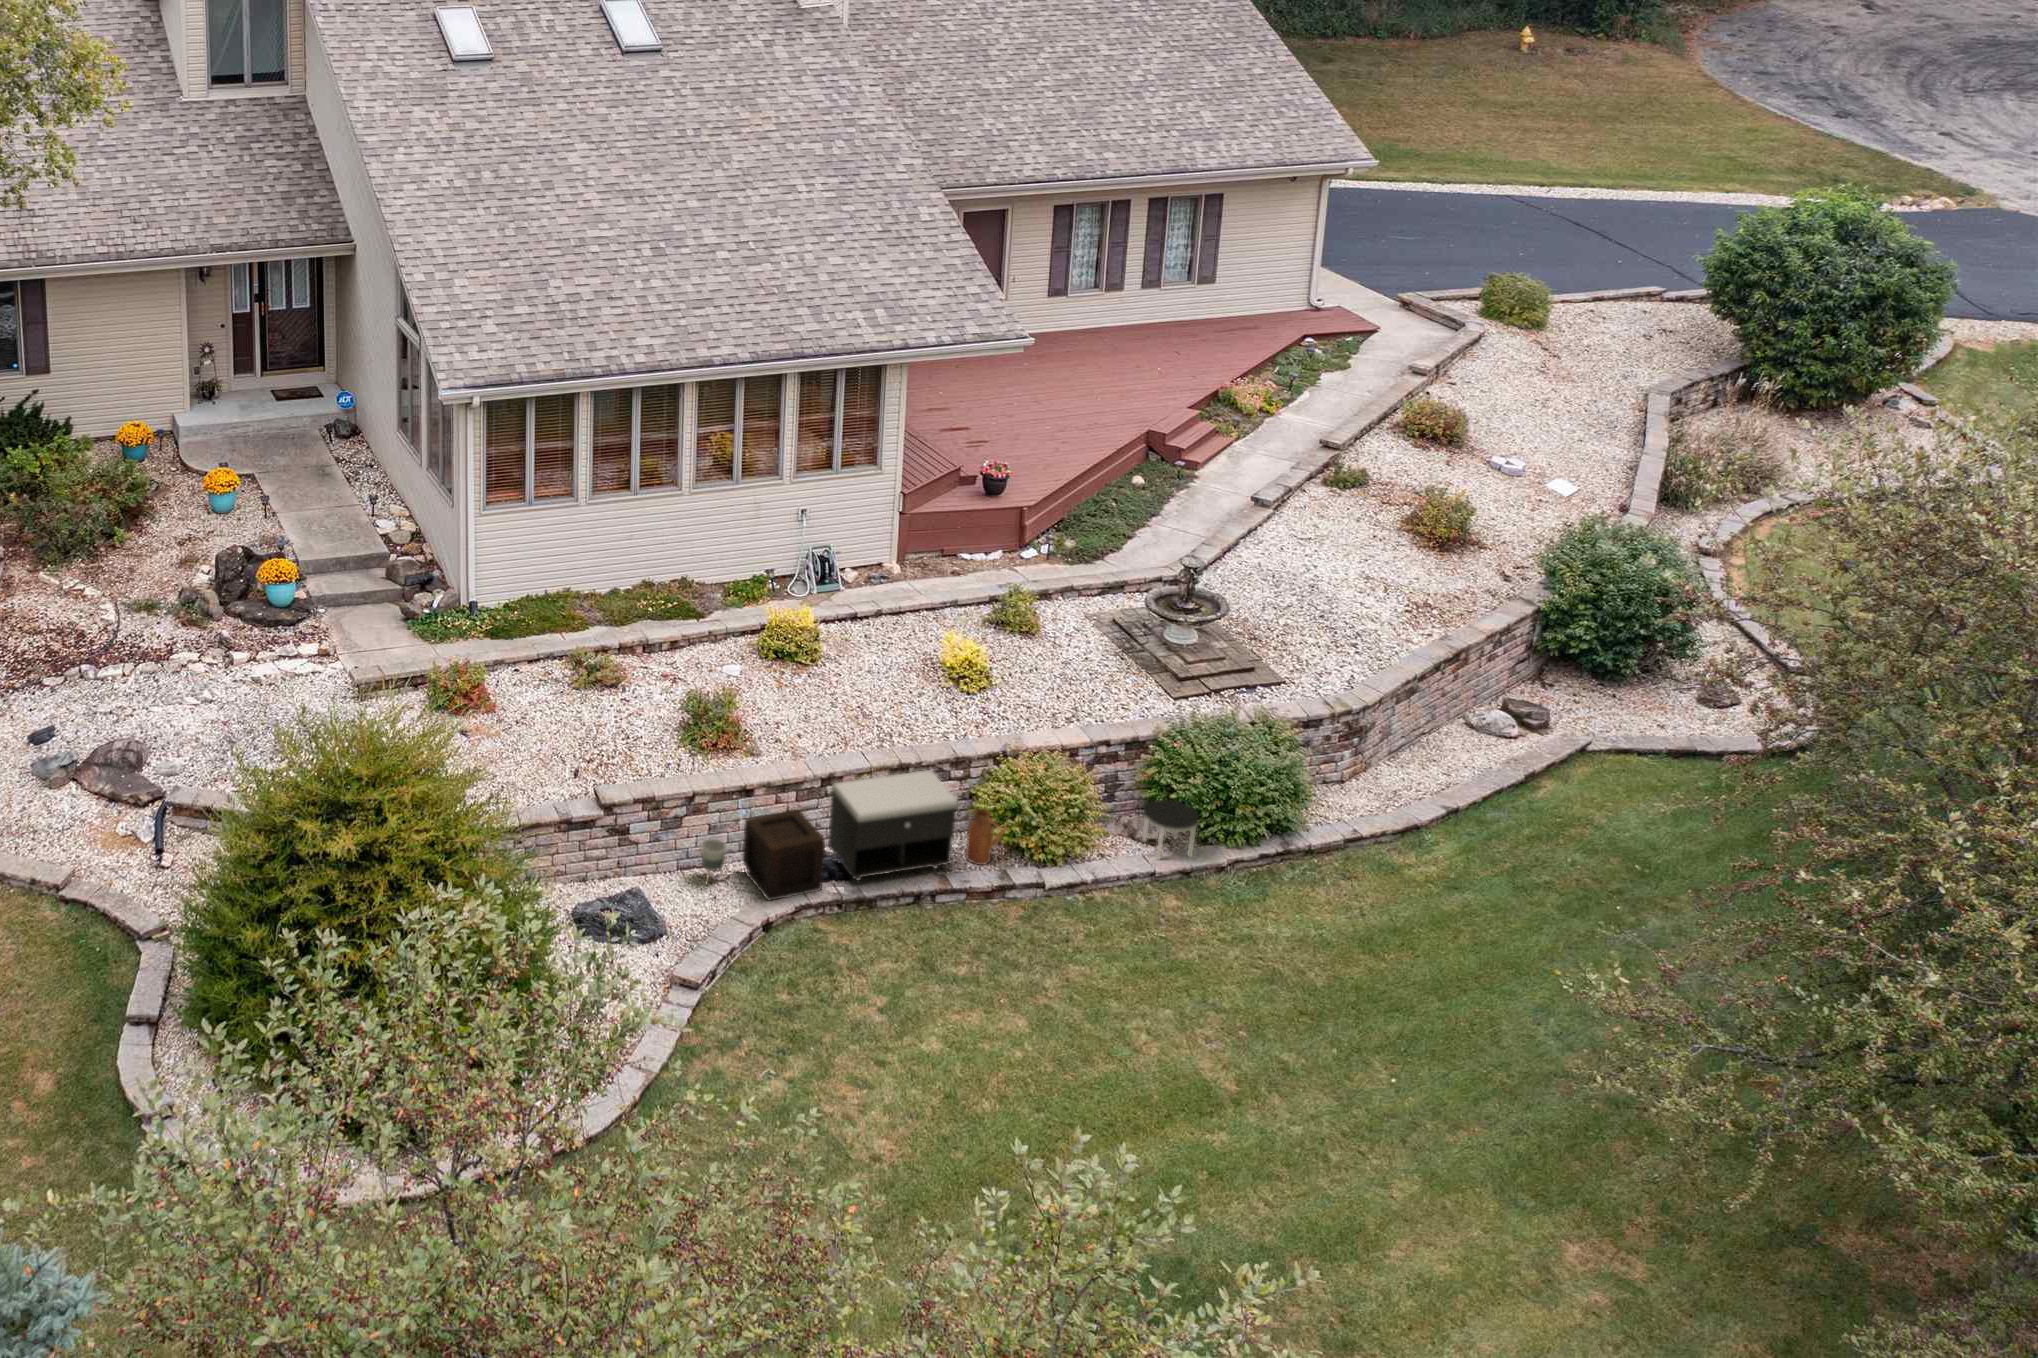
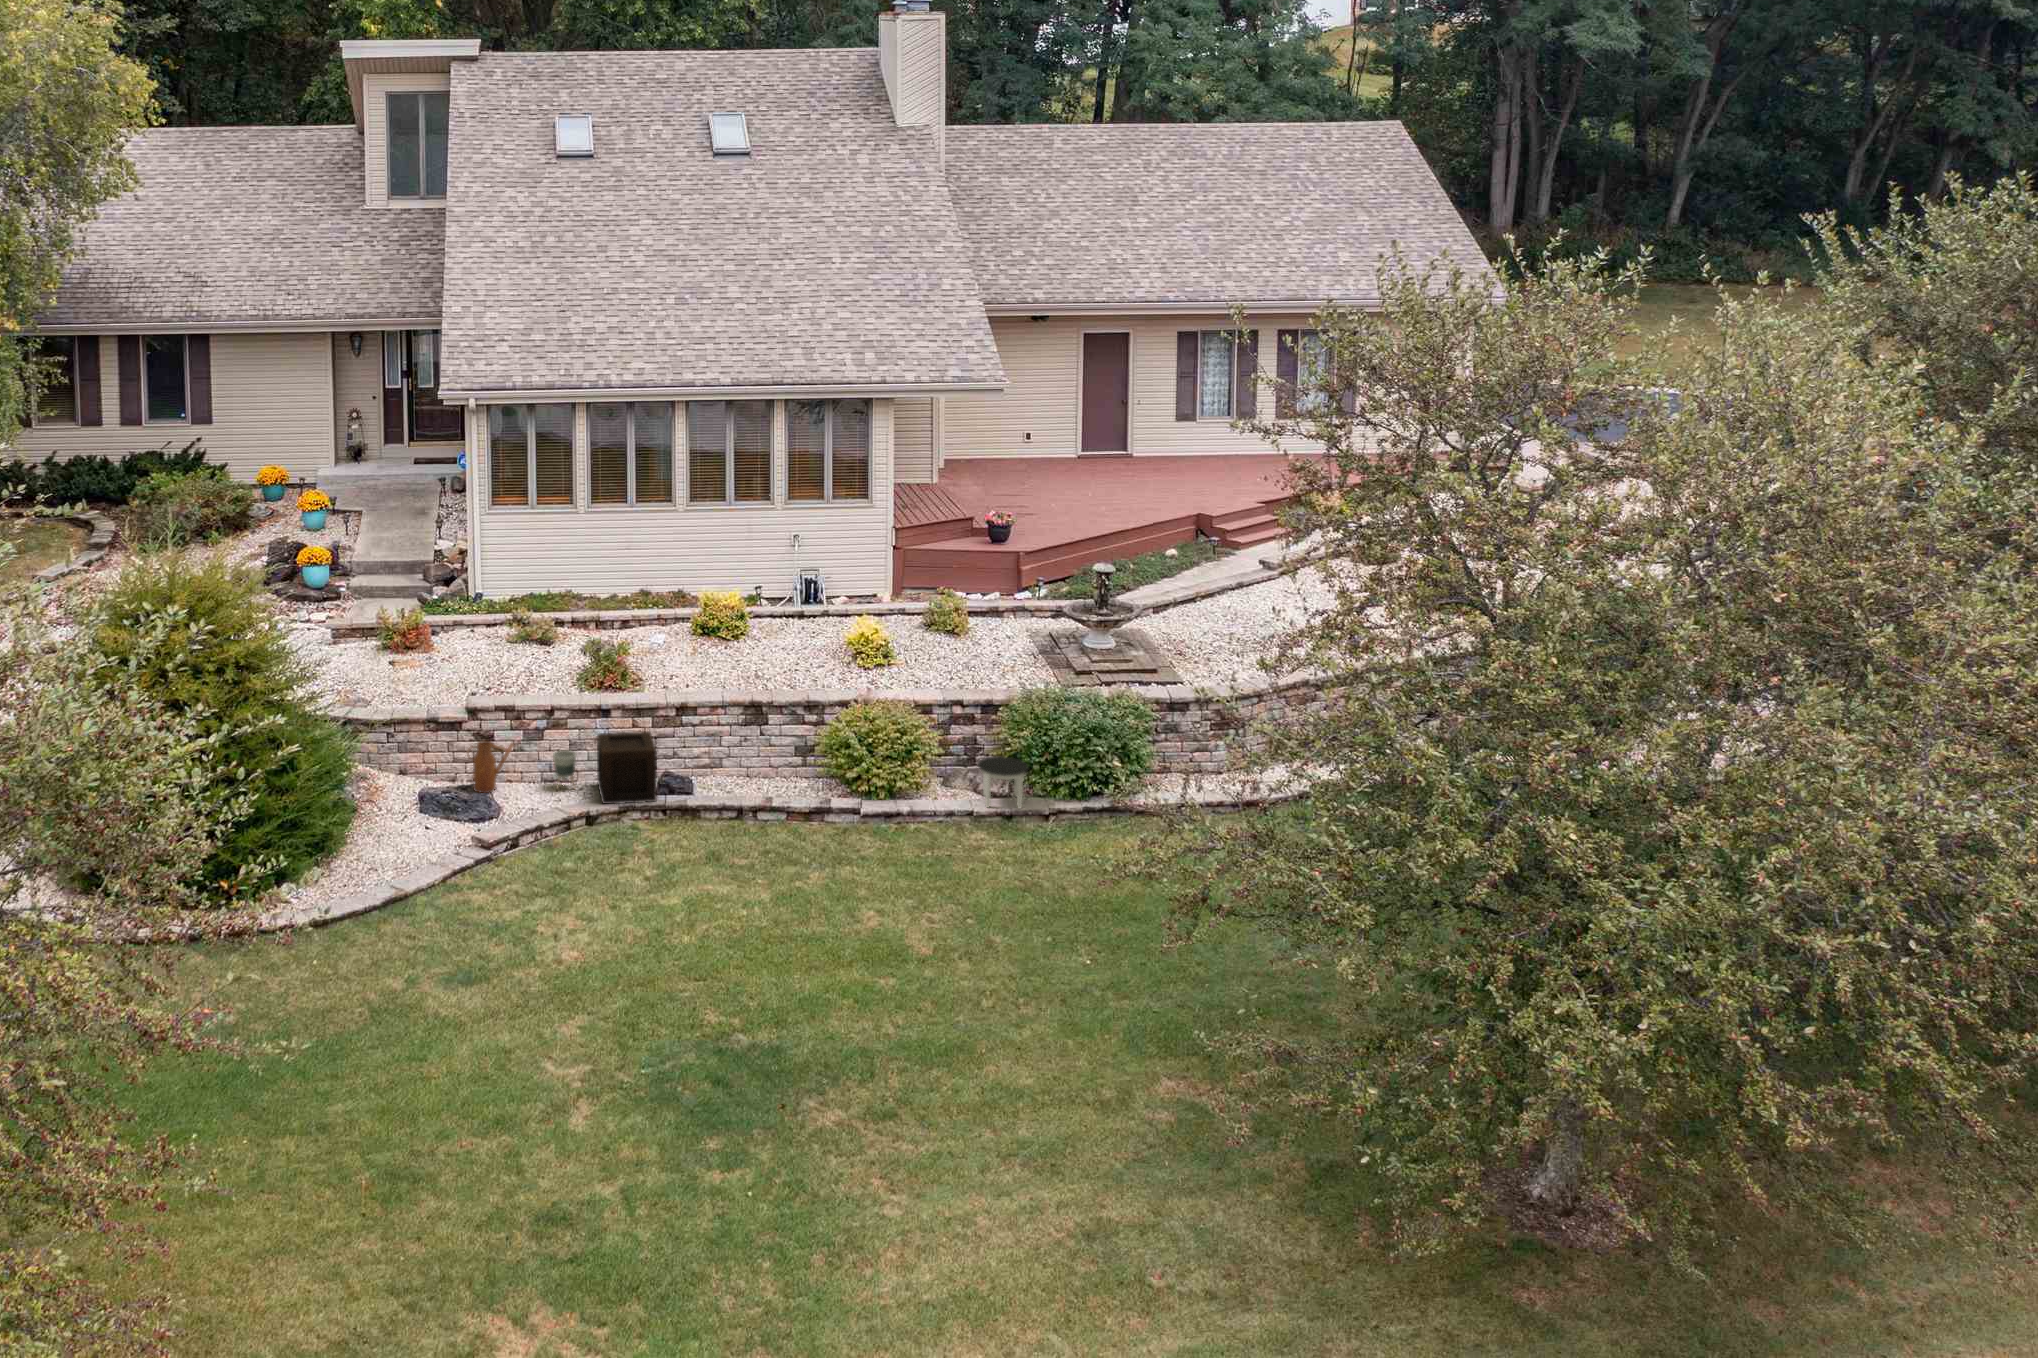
storage bench: present [828,770,958,880] -> none [683,708,786,799]
watering can: present [966,809,1008,865] -> present [467,741,514,793]

